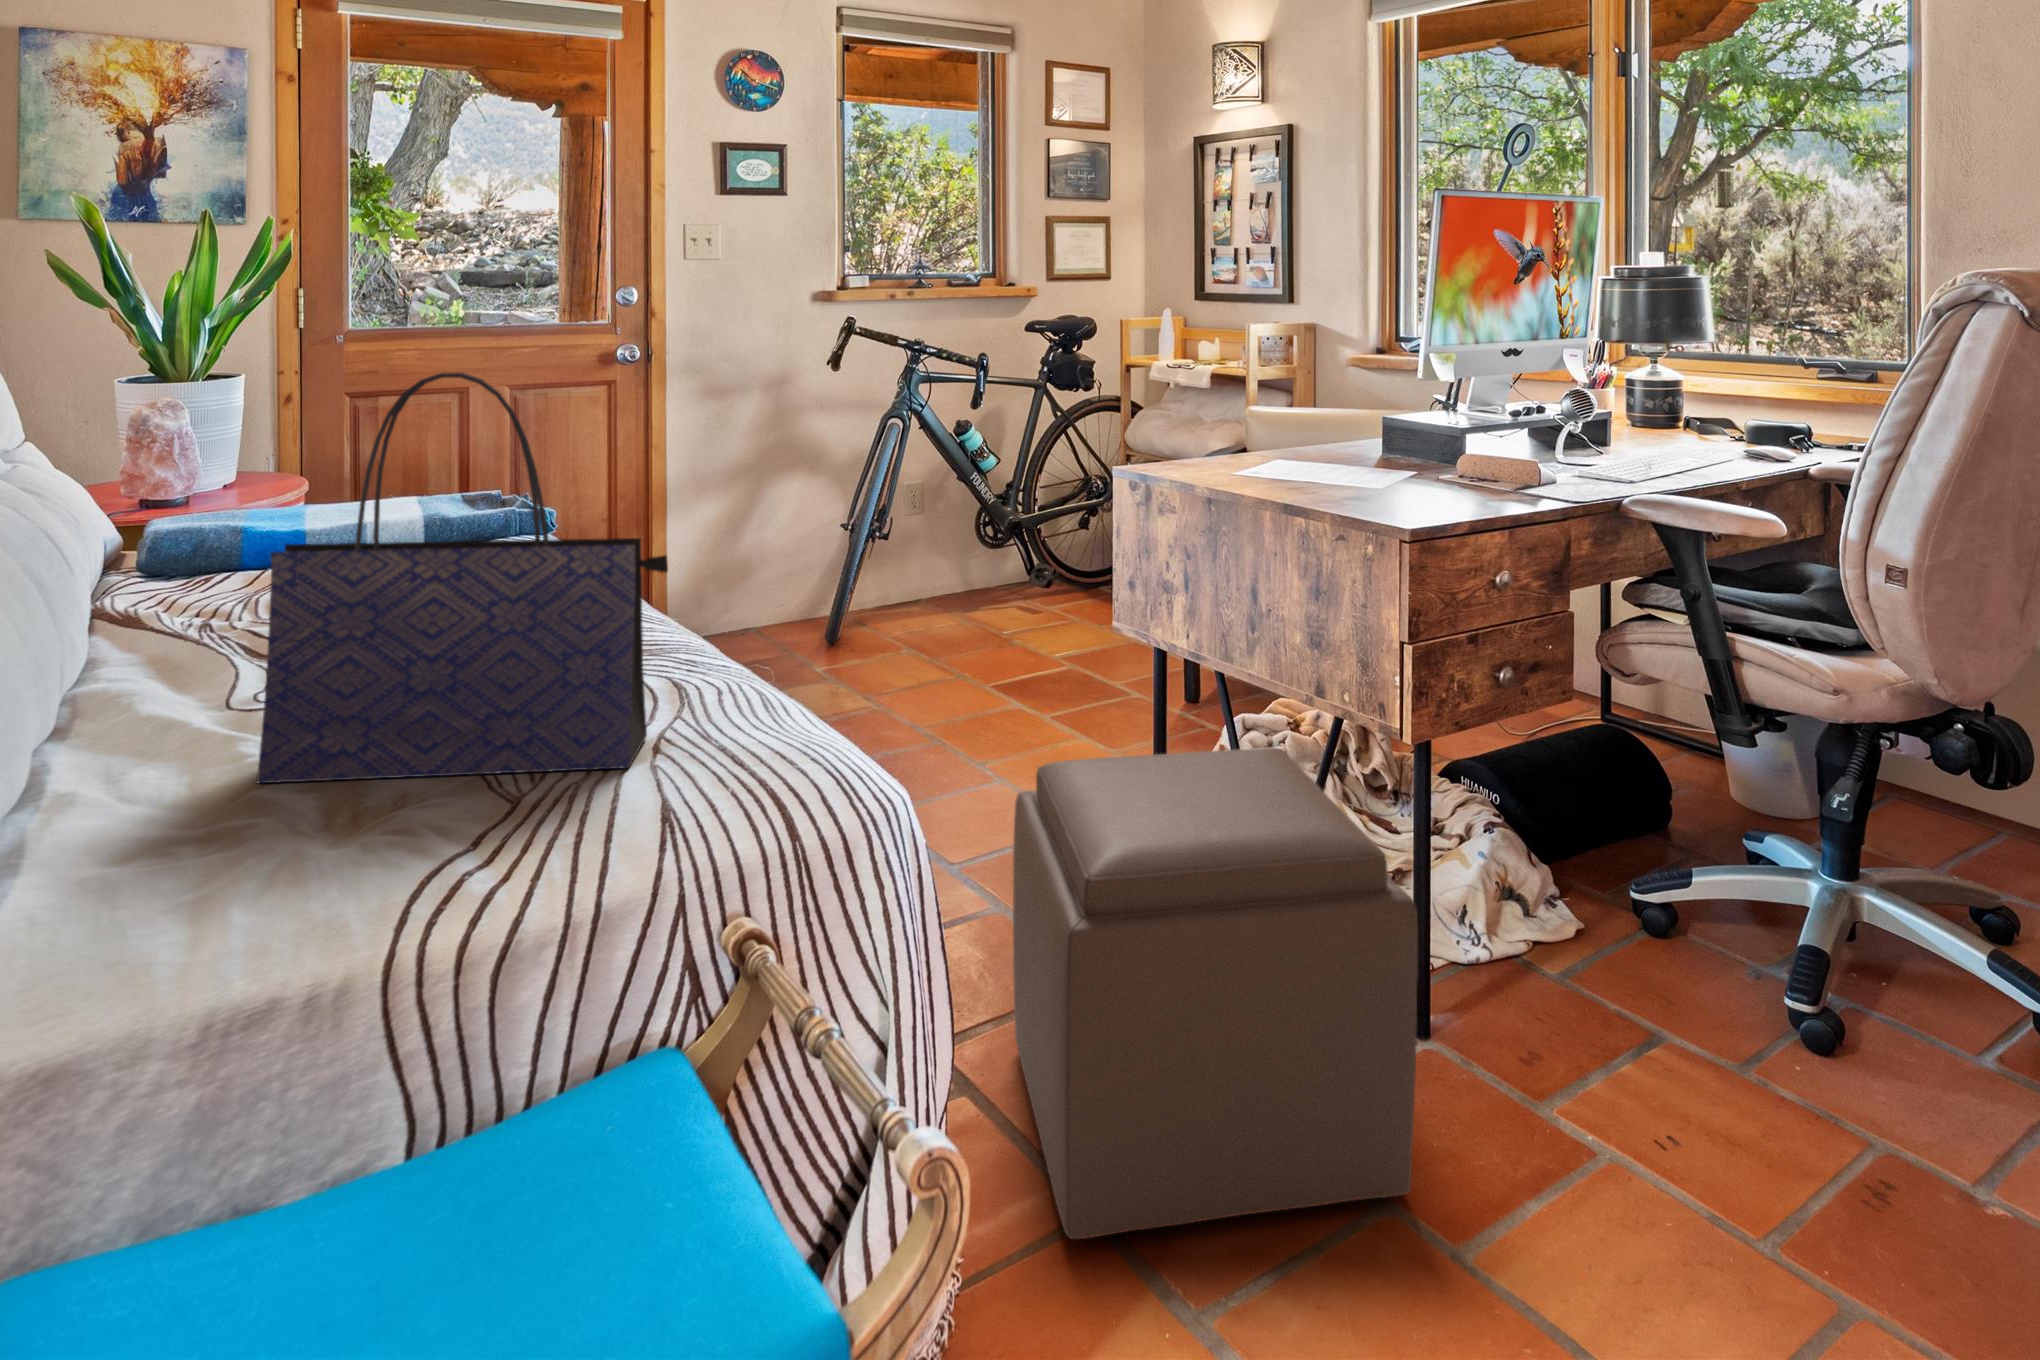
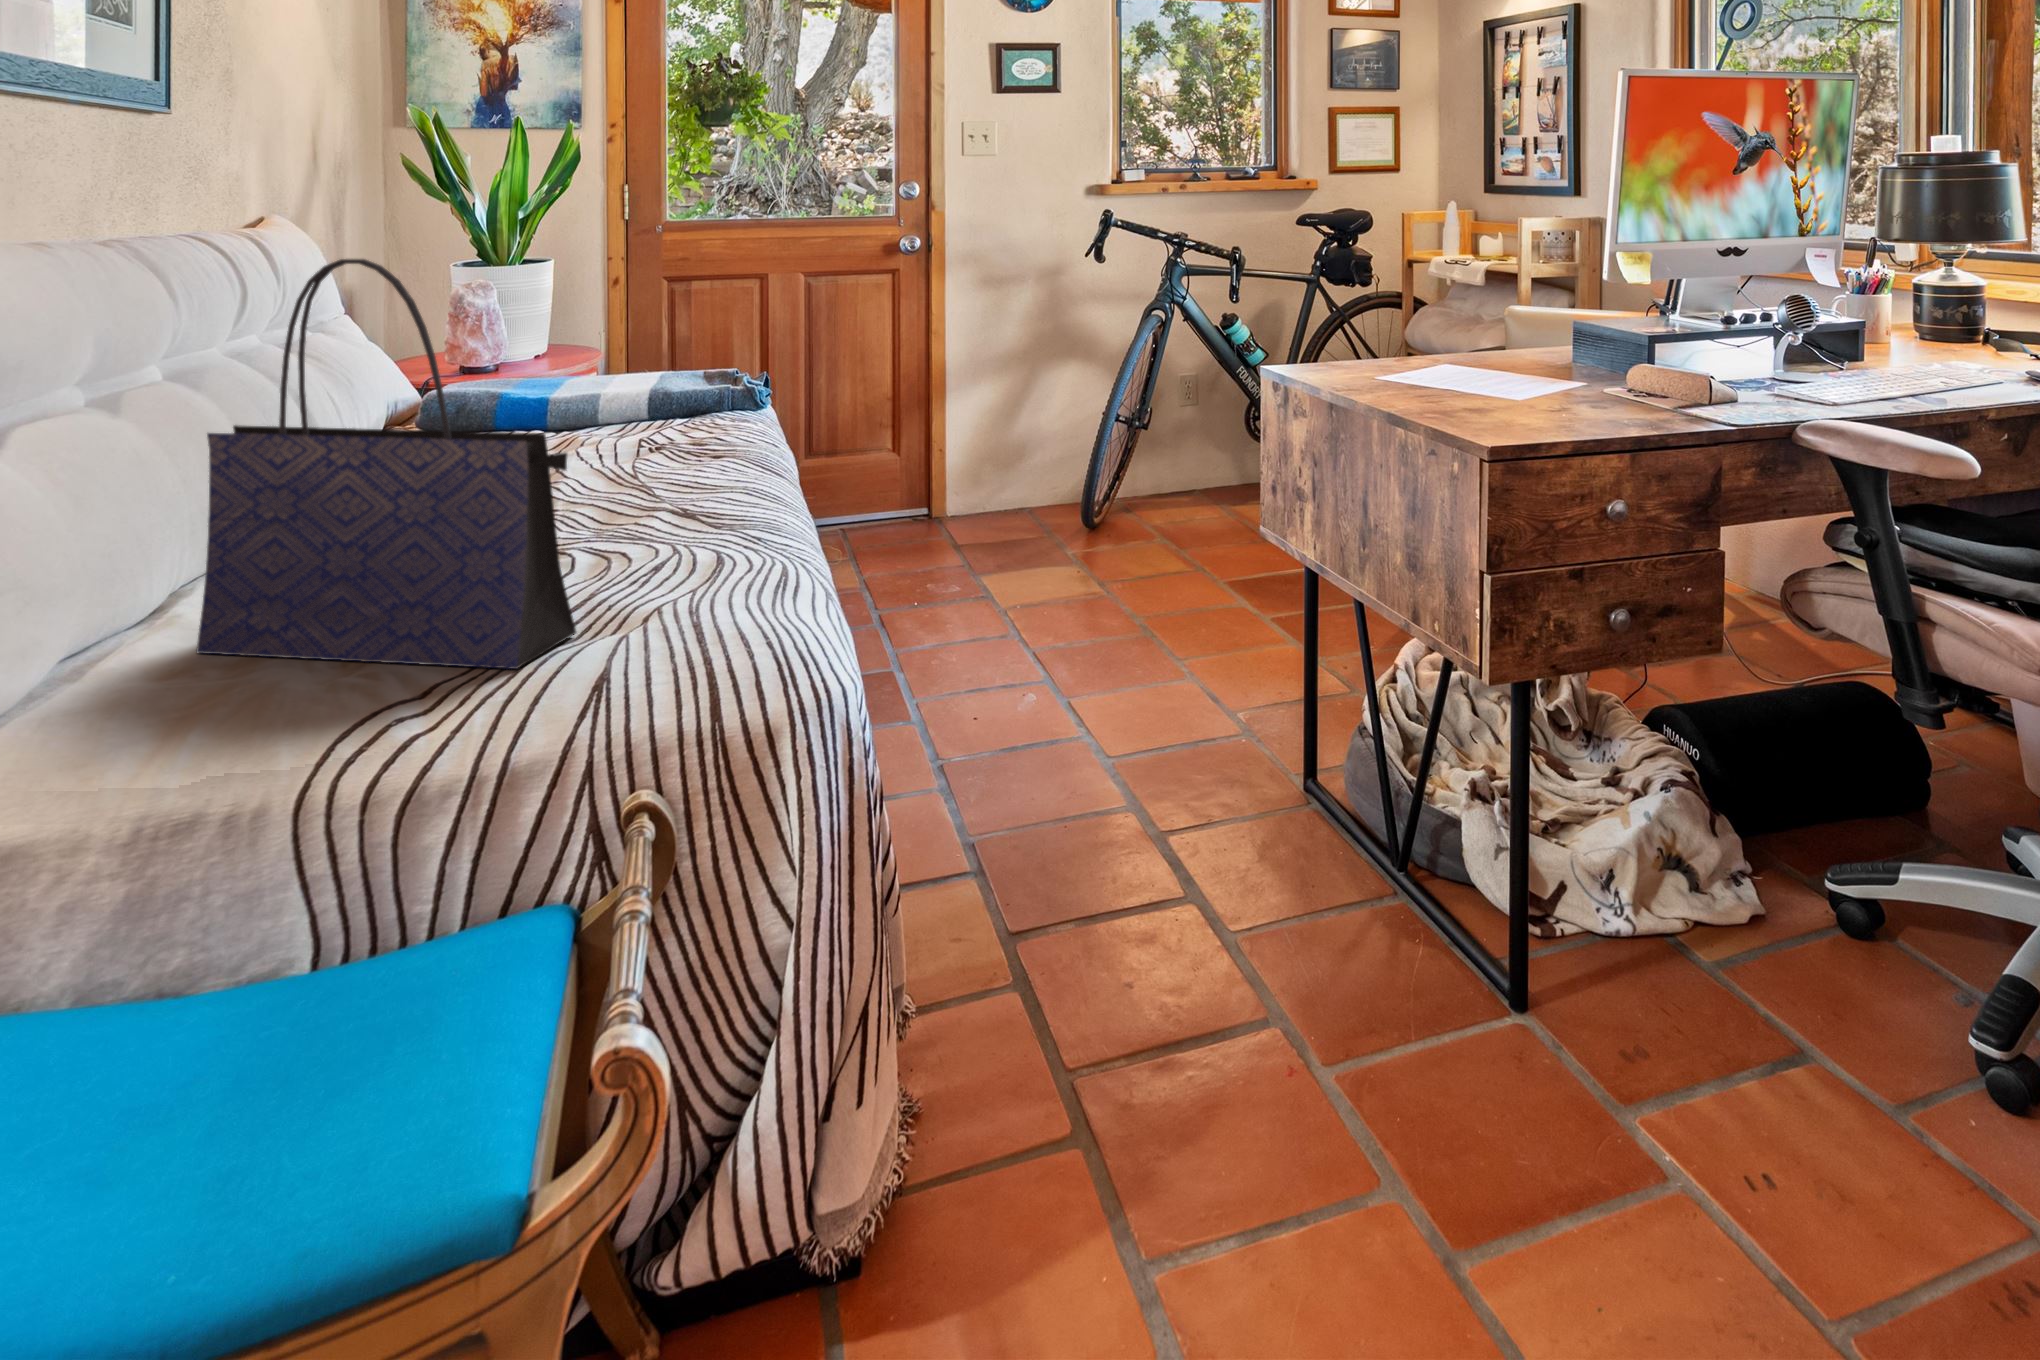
ottoman: present [1013,747,1418,1239] -> none [1015,677,1428,1206]

